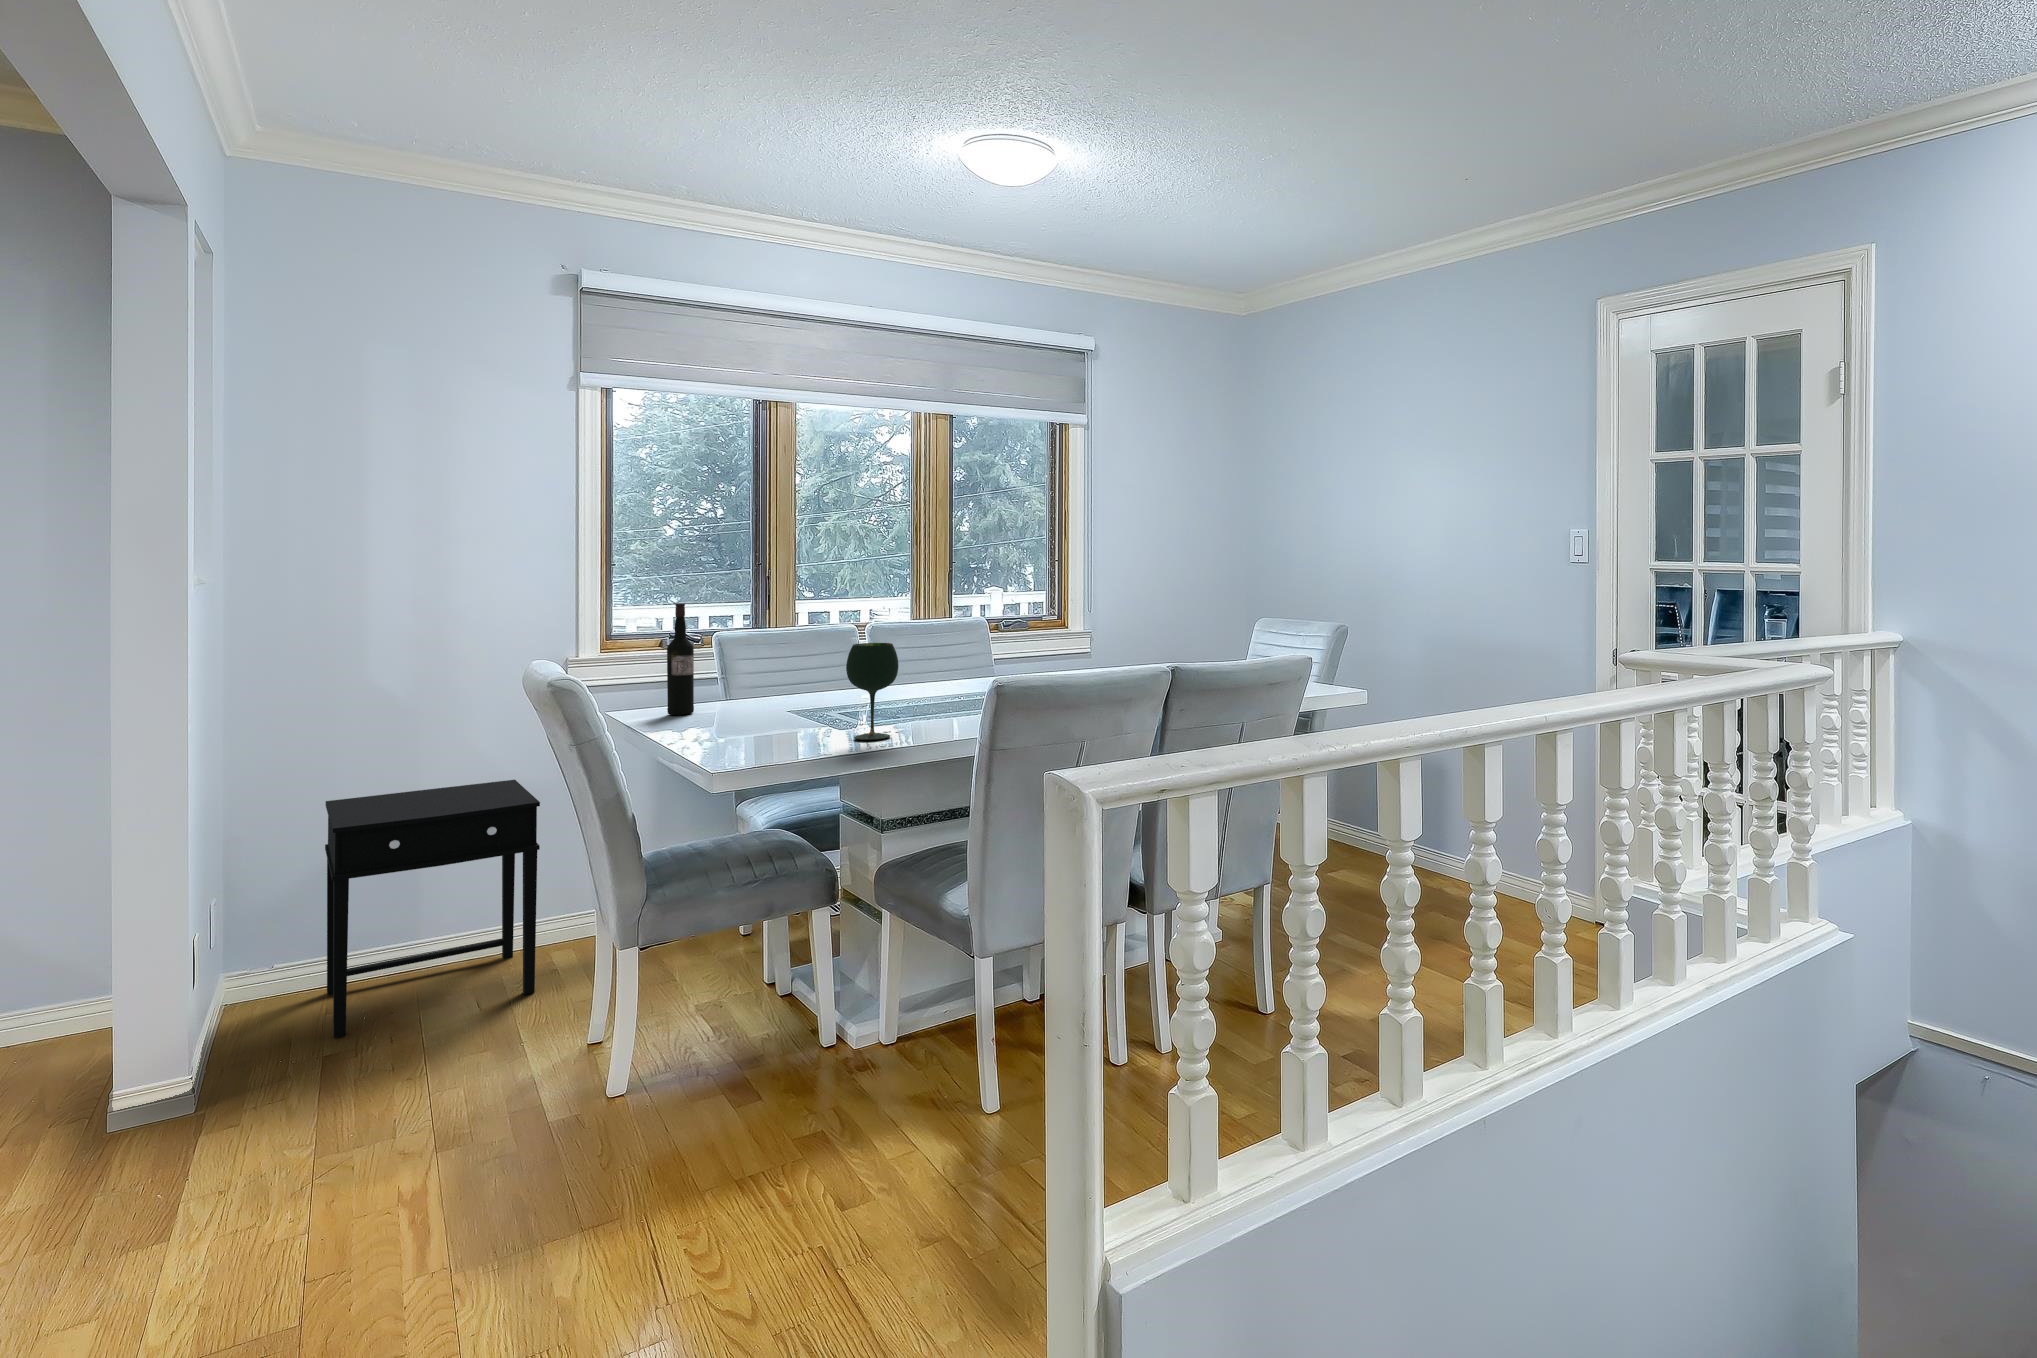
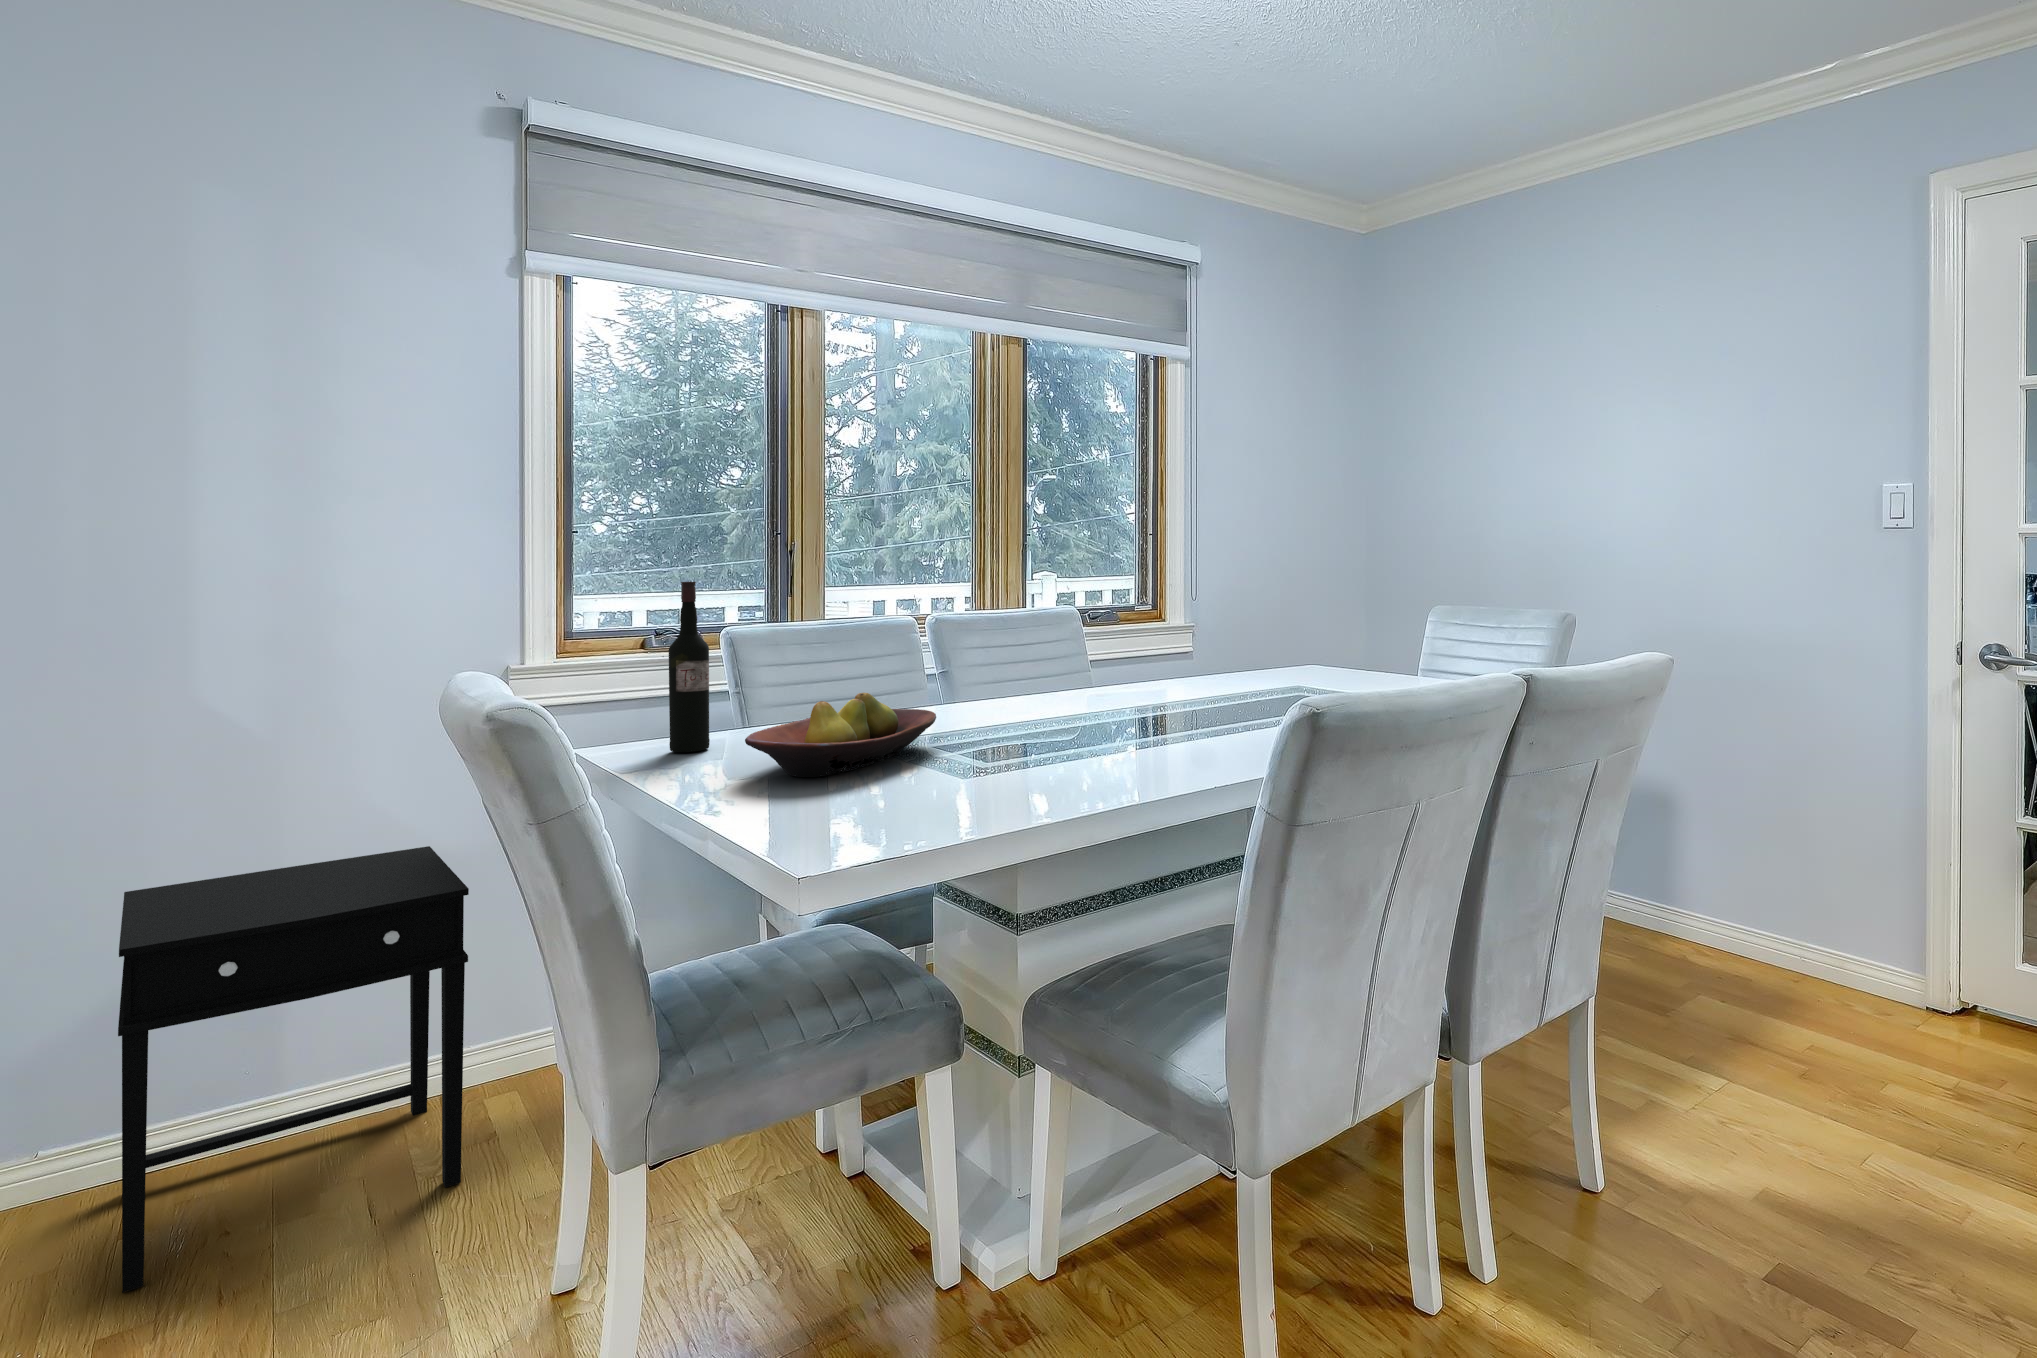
wine glass: present [846,643,898,740] -> none [986,639,1070,799]
fruit bowl: none [707,677,840,728] -> present [745,693,936,777]

